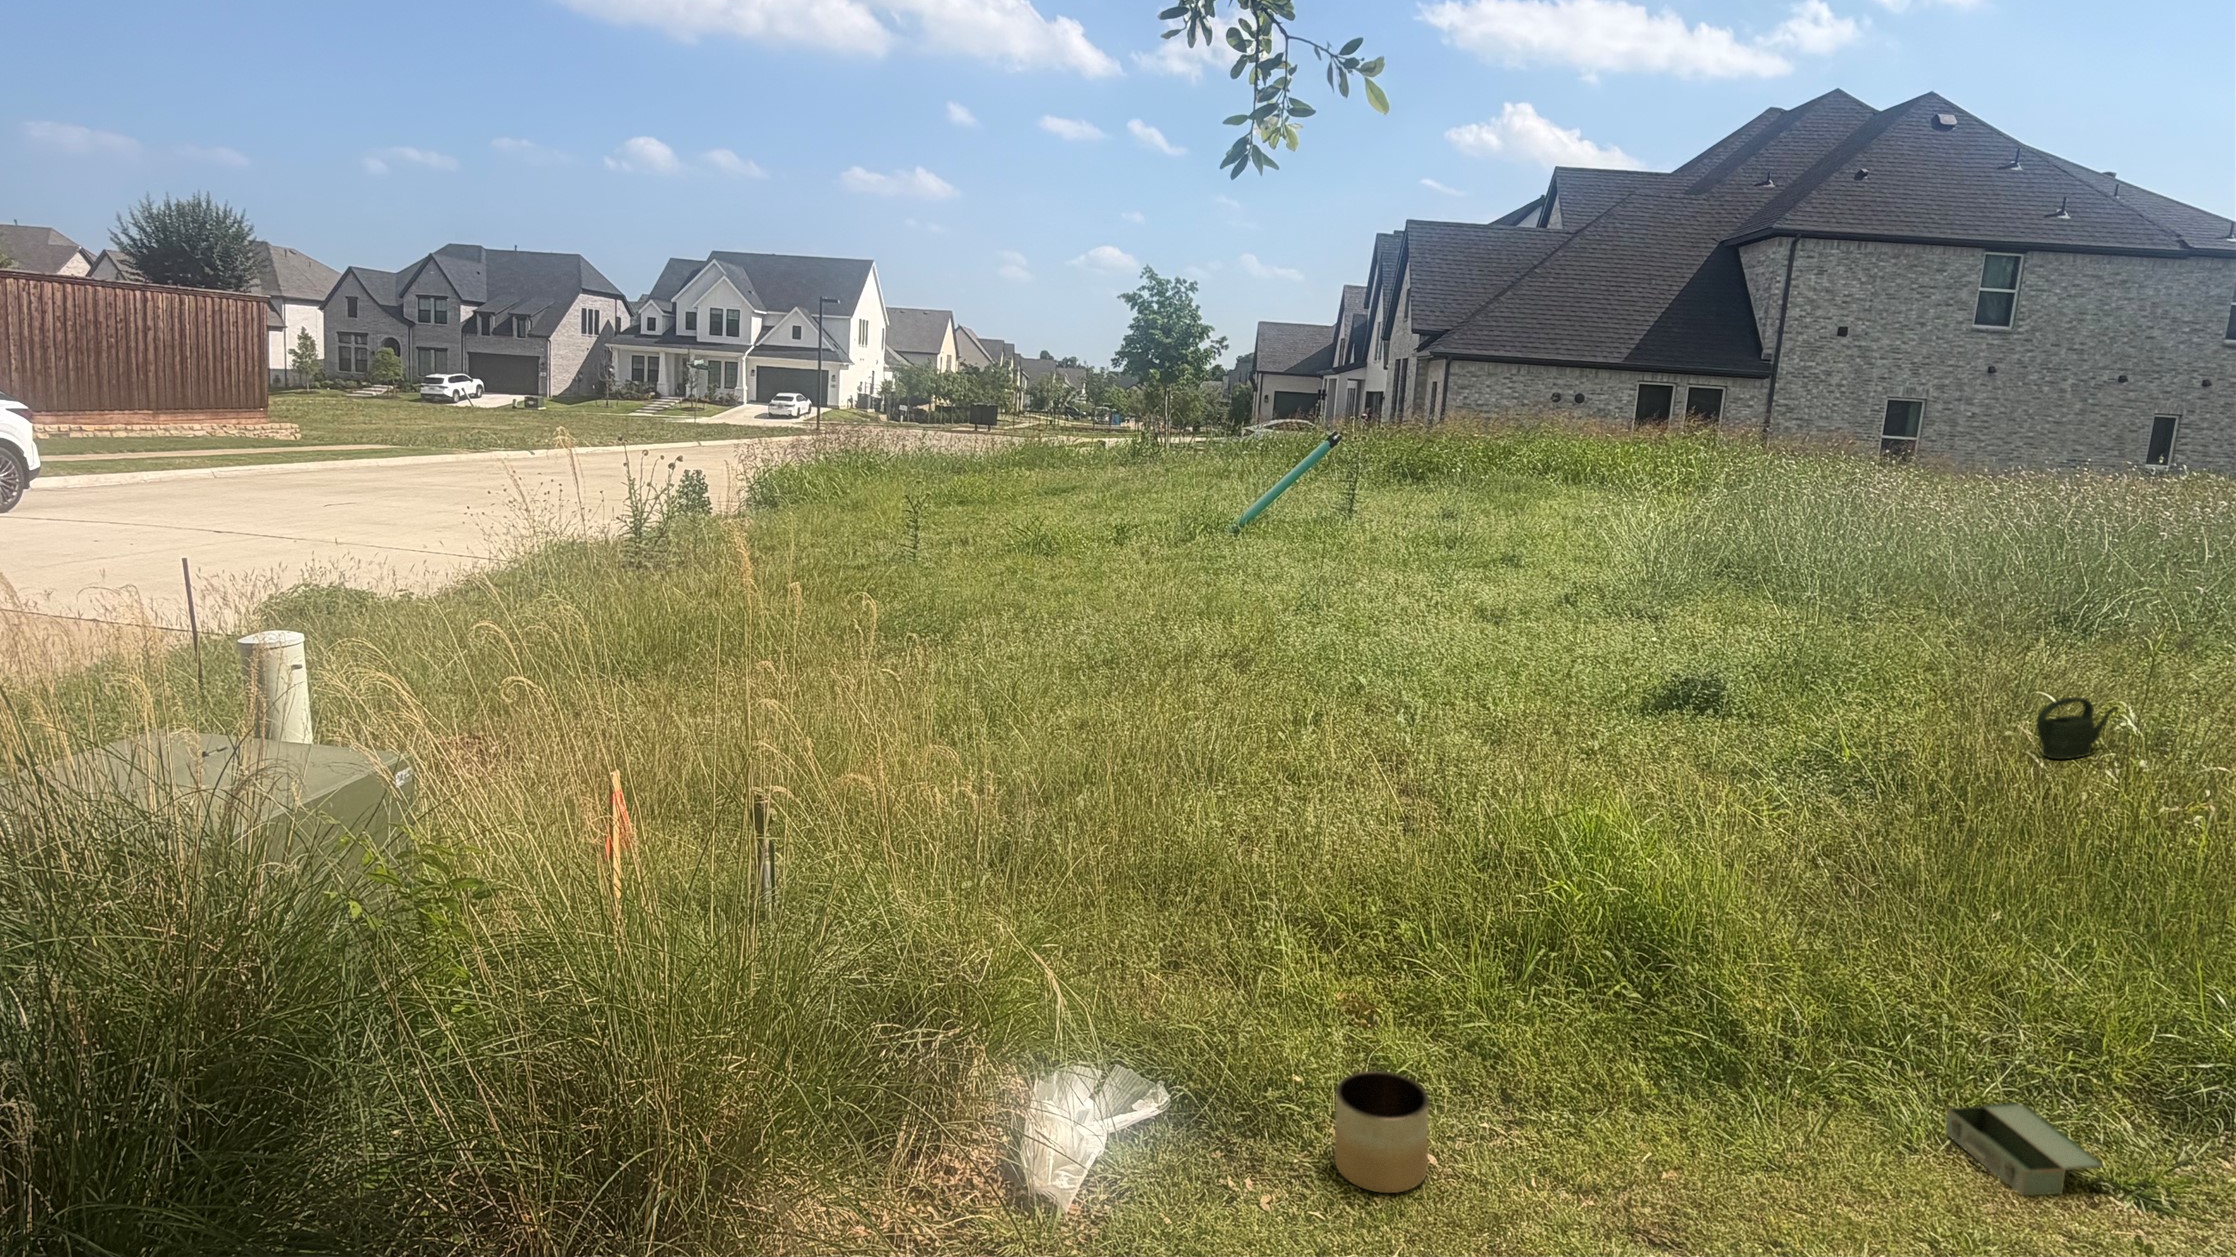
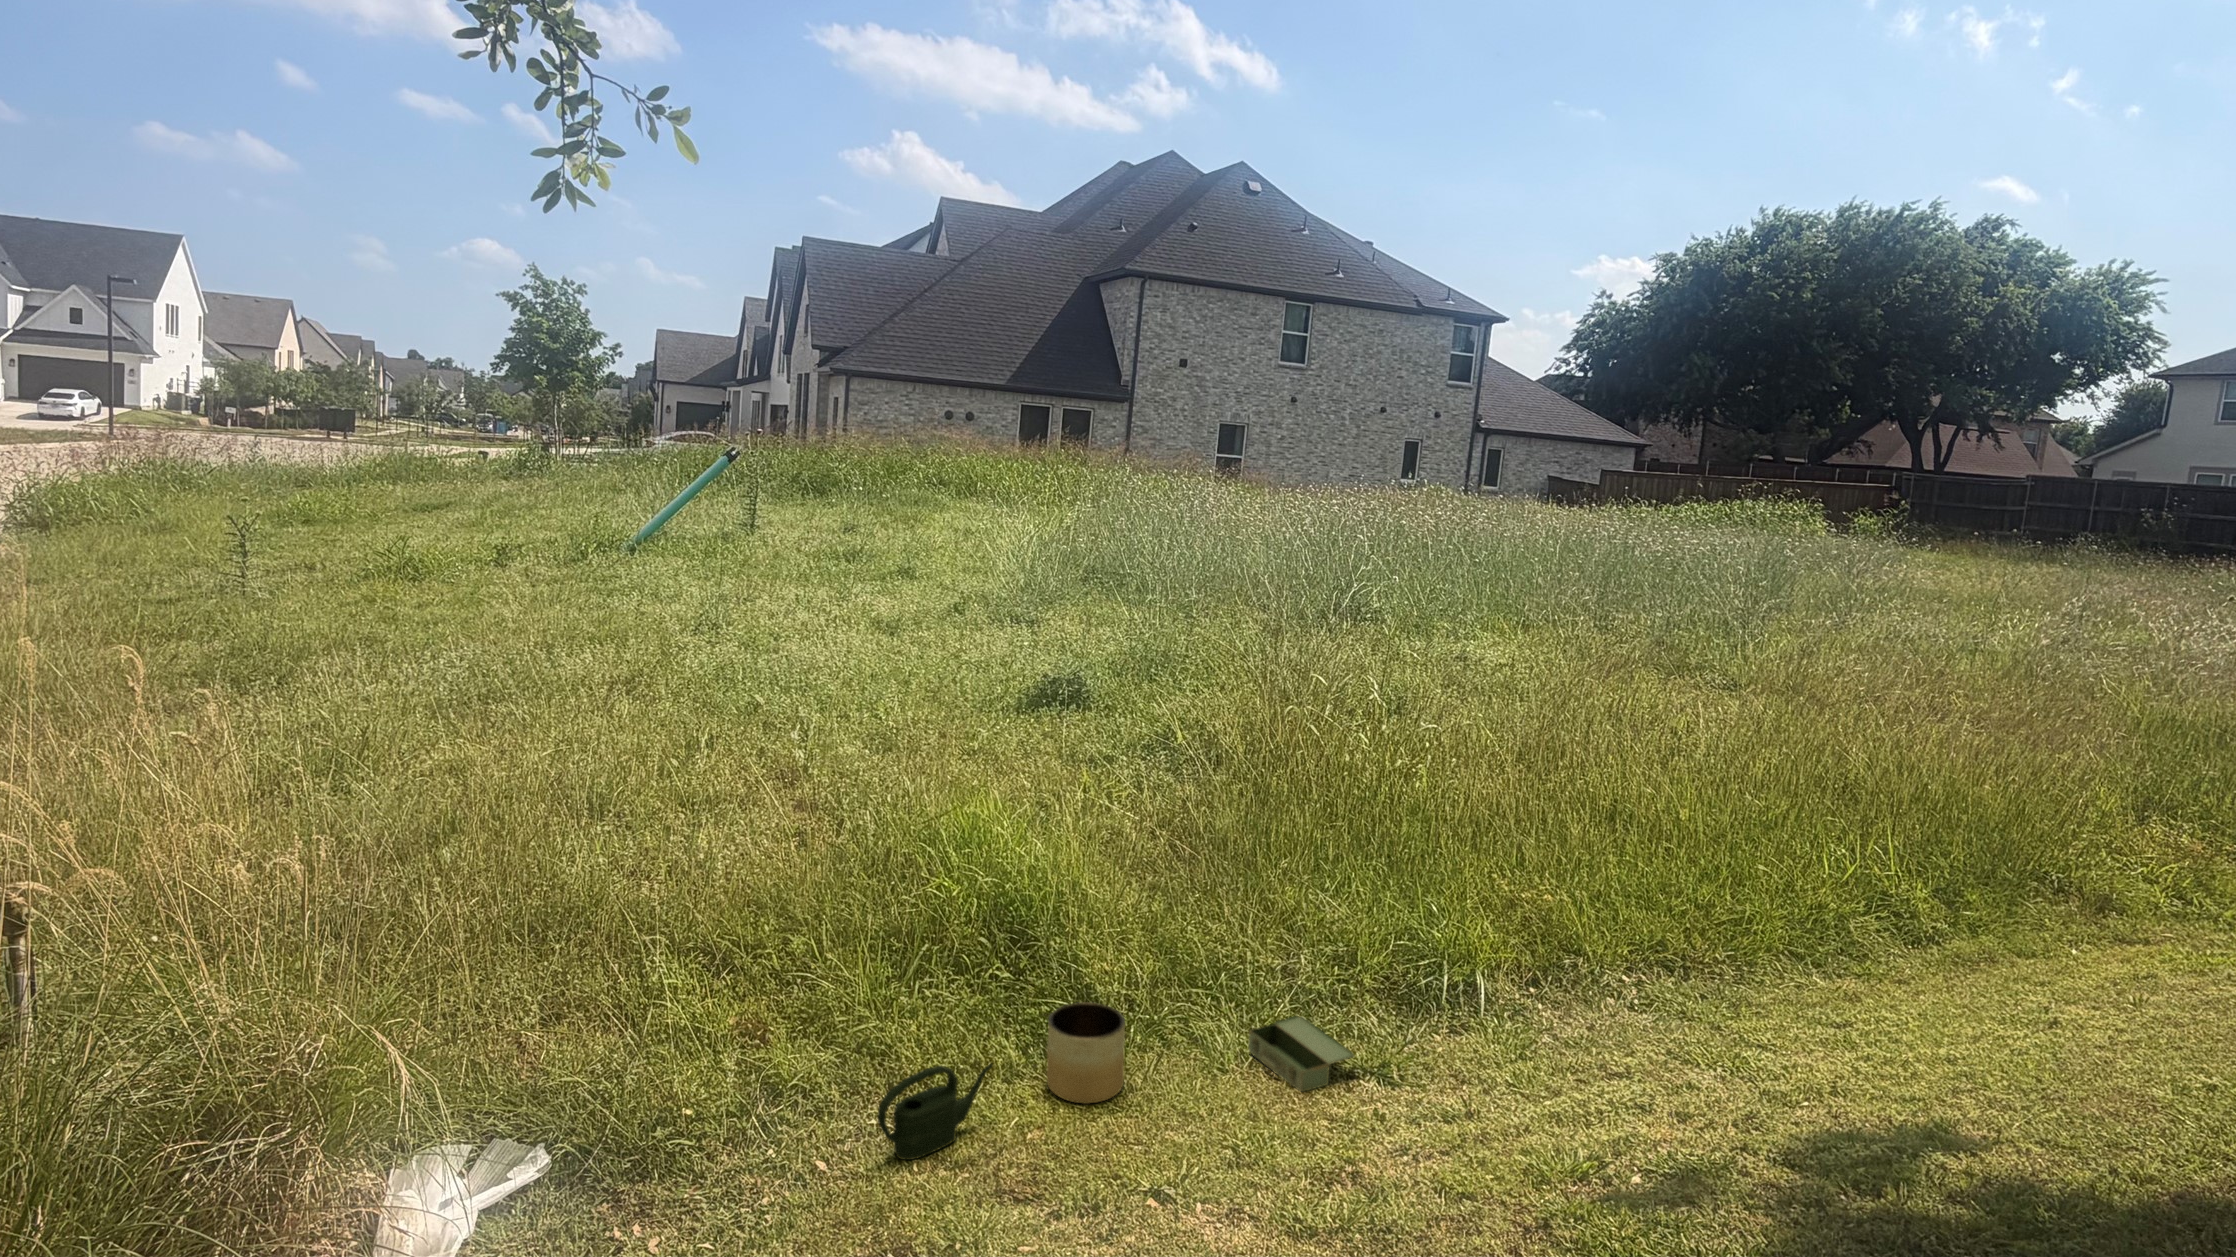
watering can: present [2036,697,2116,759] -> present [877,1064,993,1160]
planter: present [1334,1071,1429,1193] -> present [1047,1002,1125,1104]

